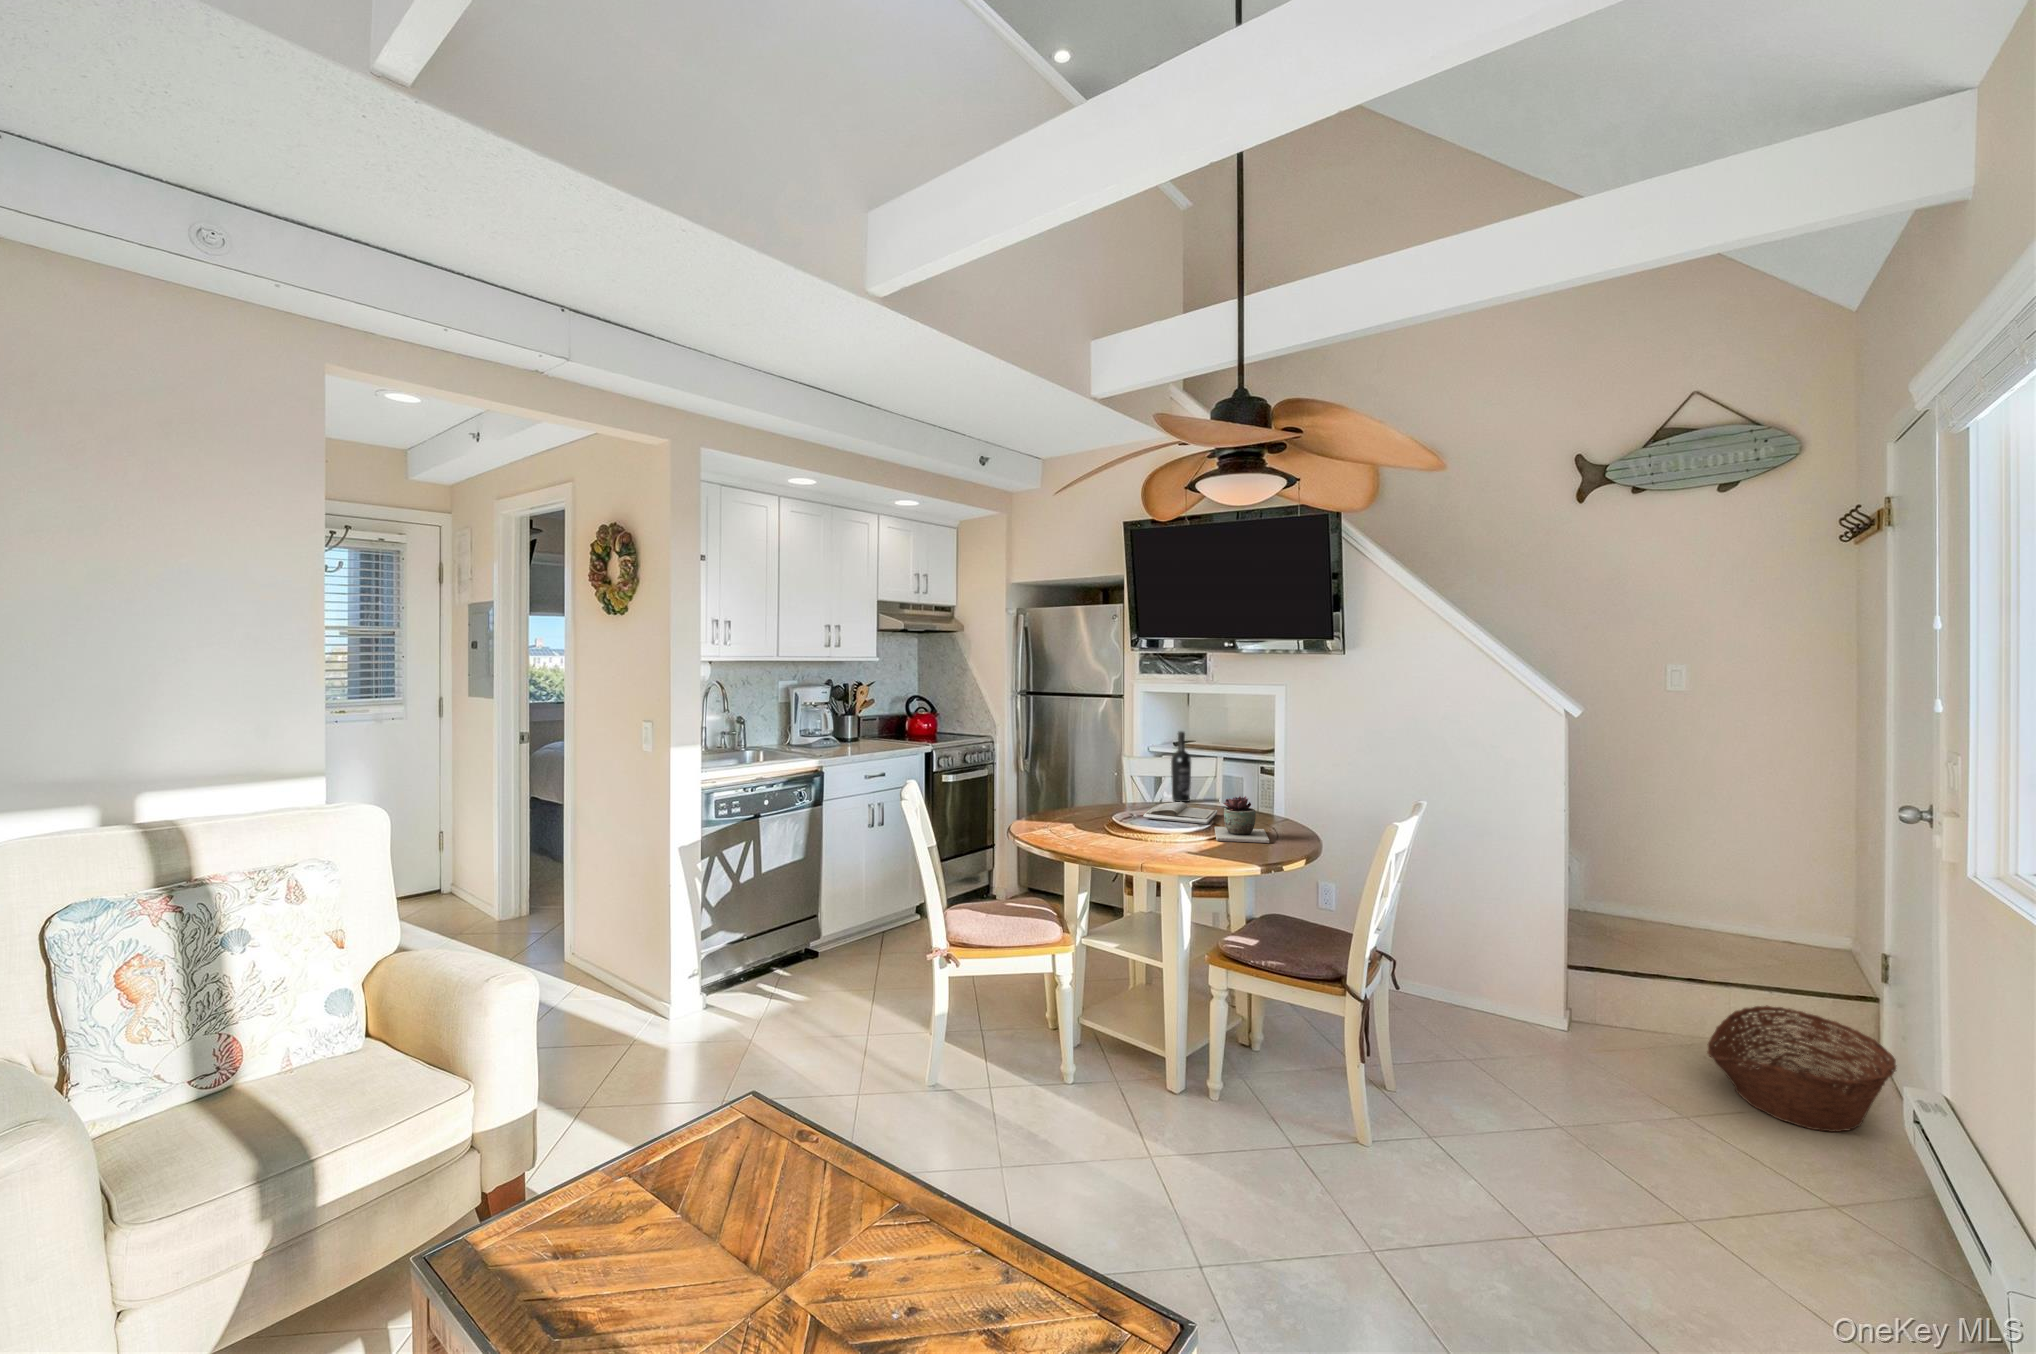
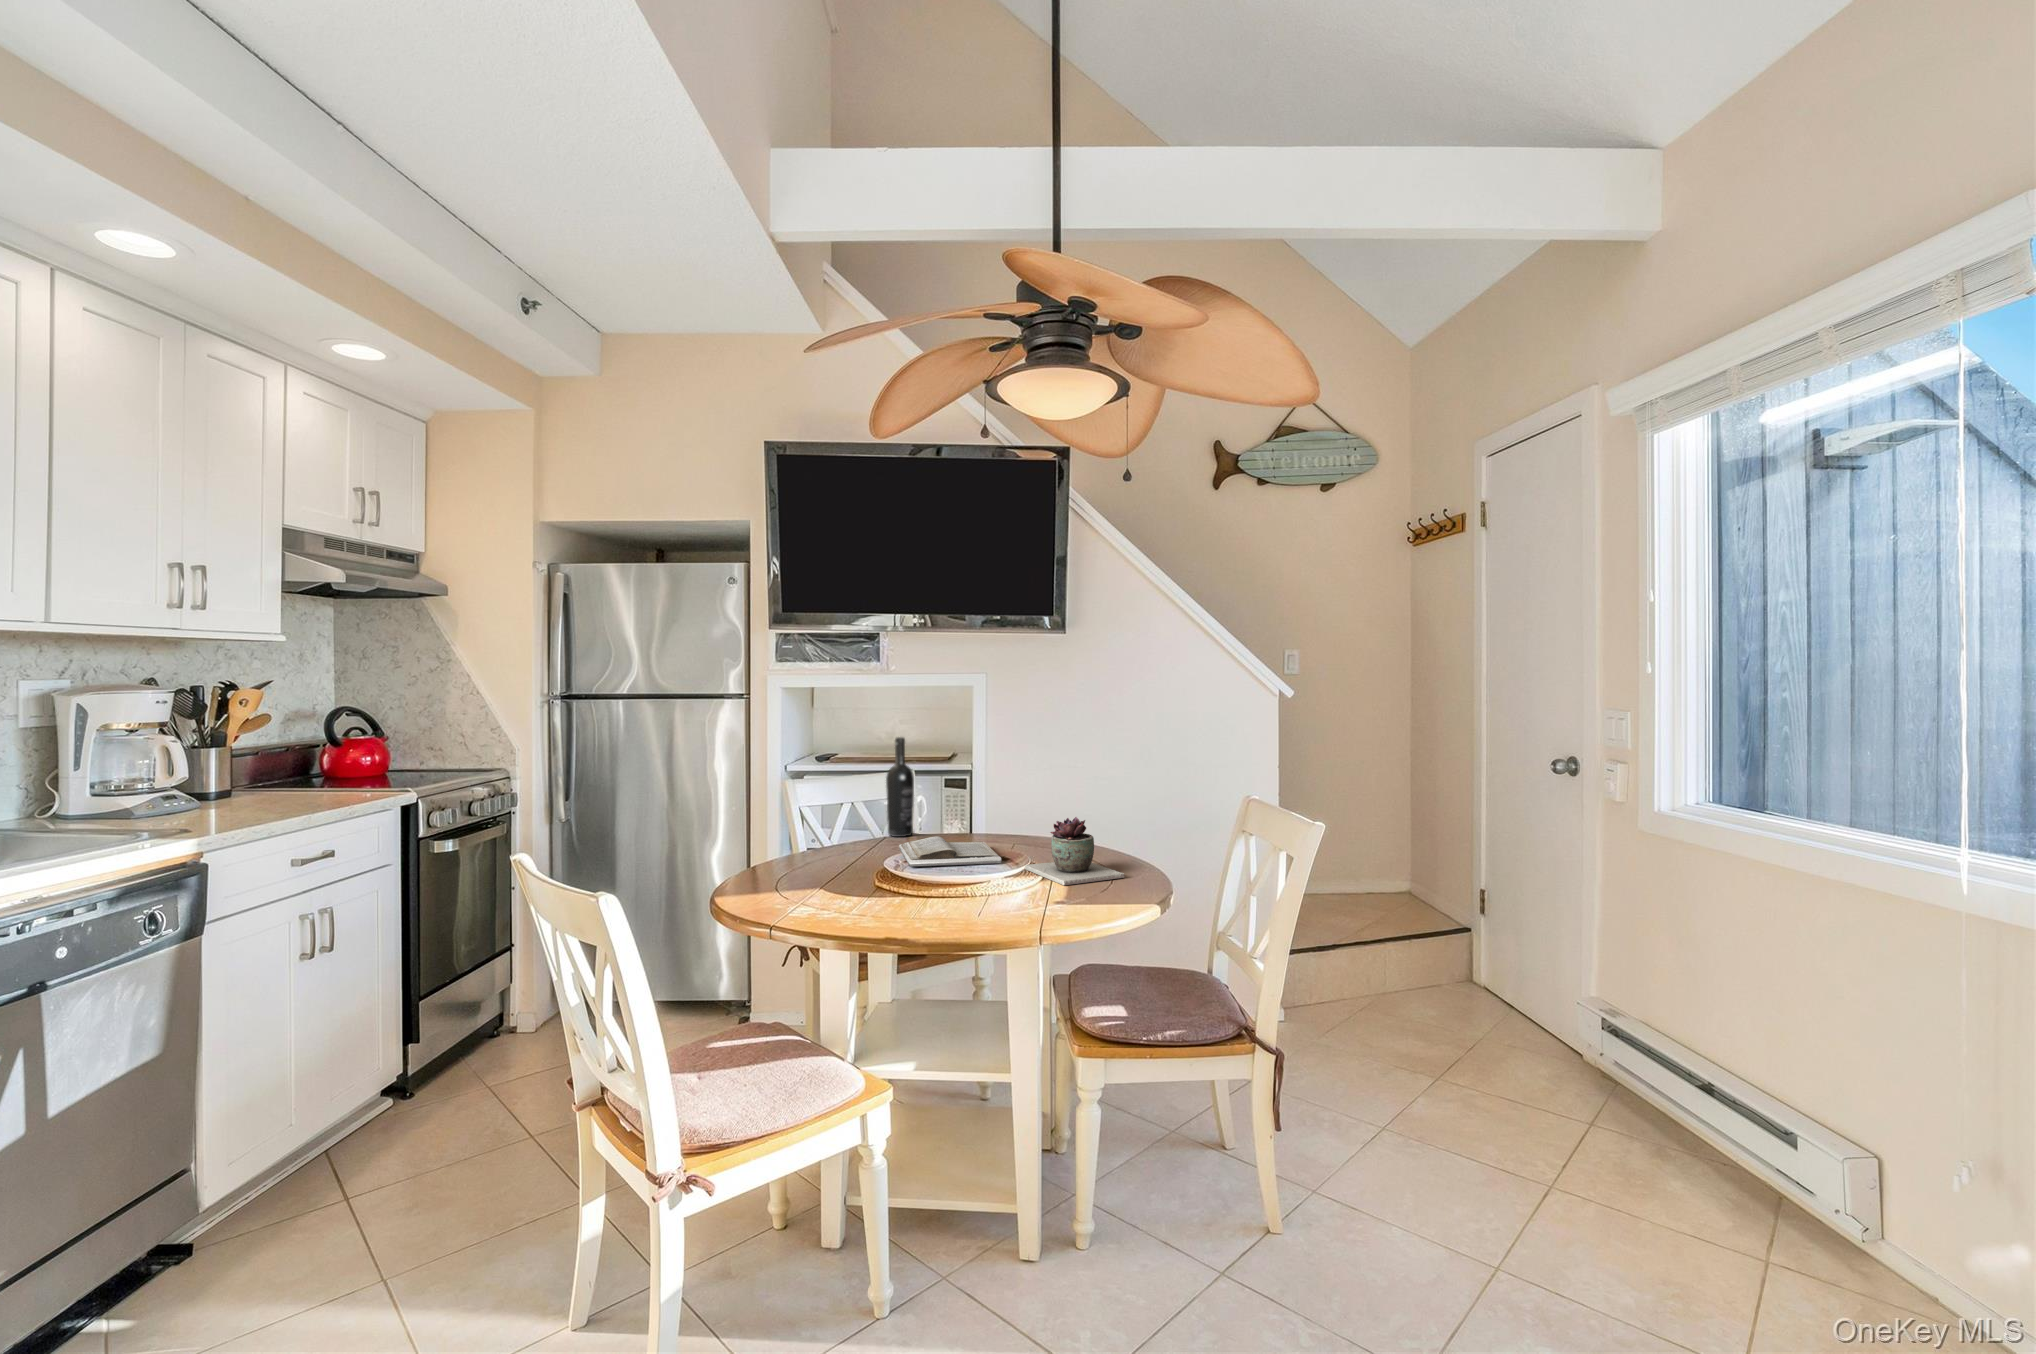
basket: present [1707,1005,1897,1132] -> none [1416,959,1576,1071]

